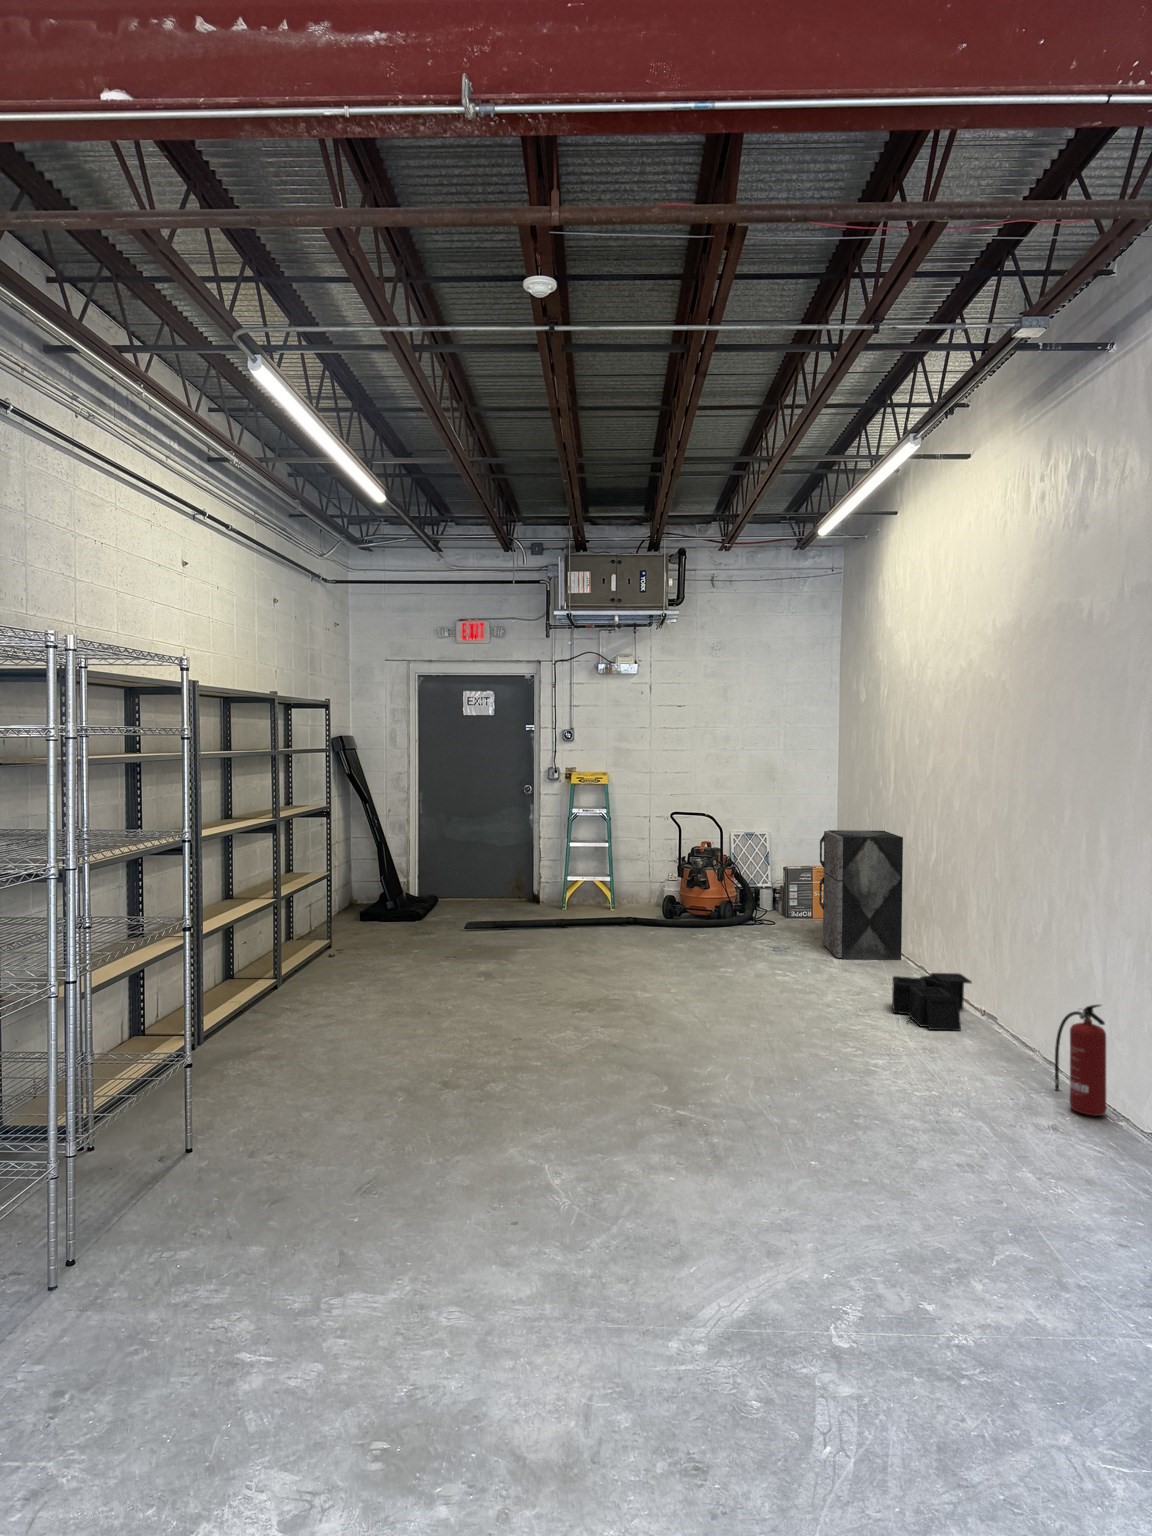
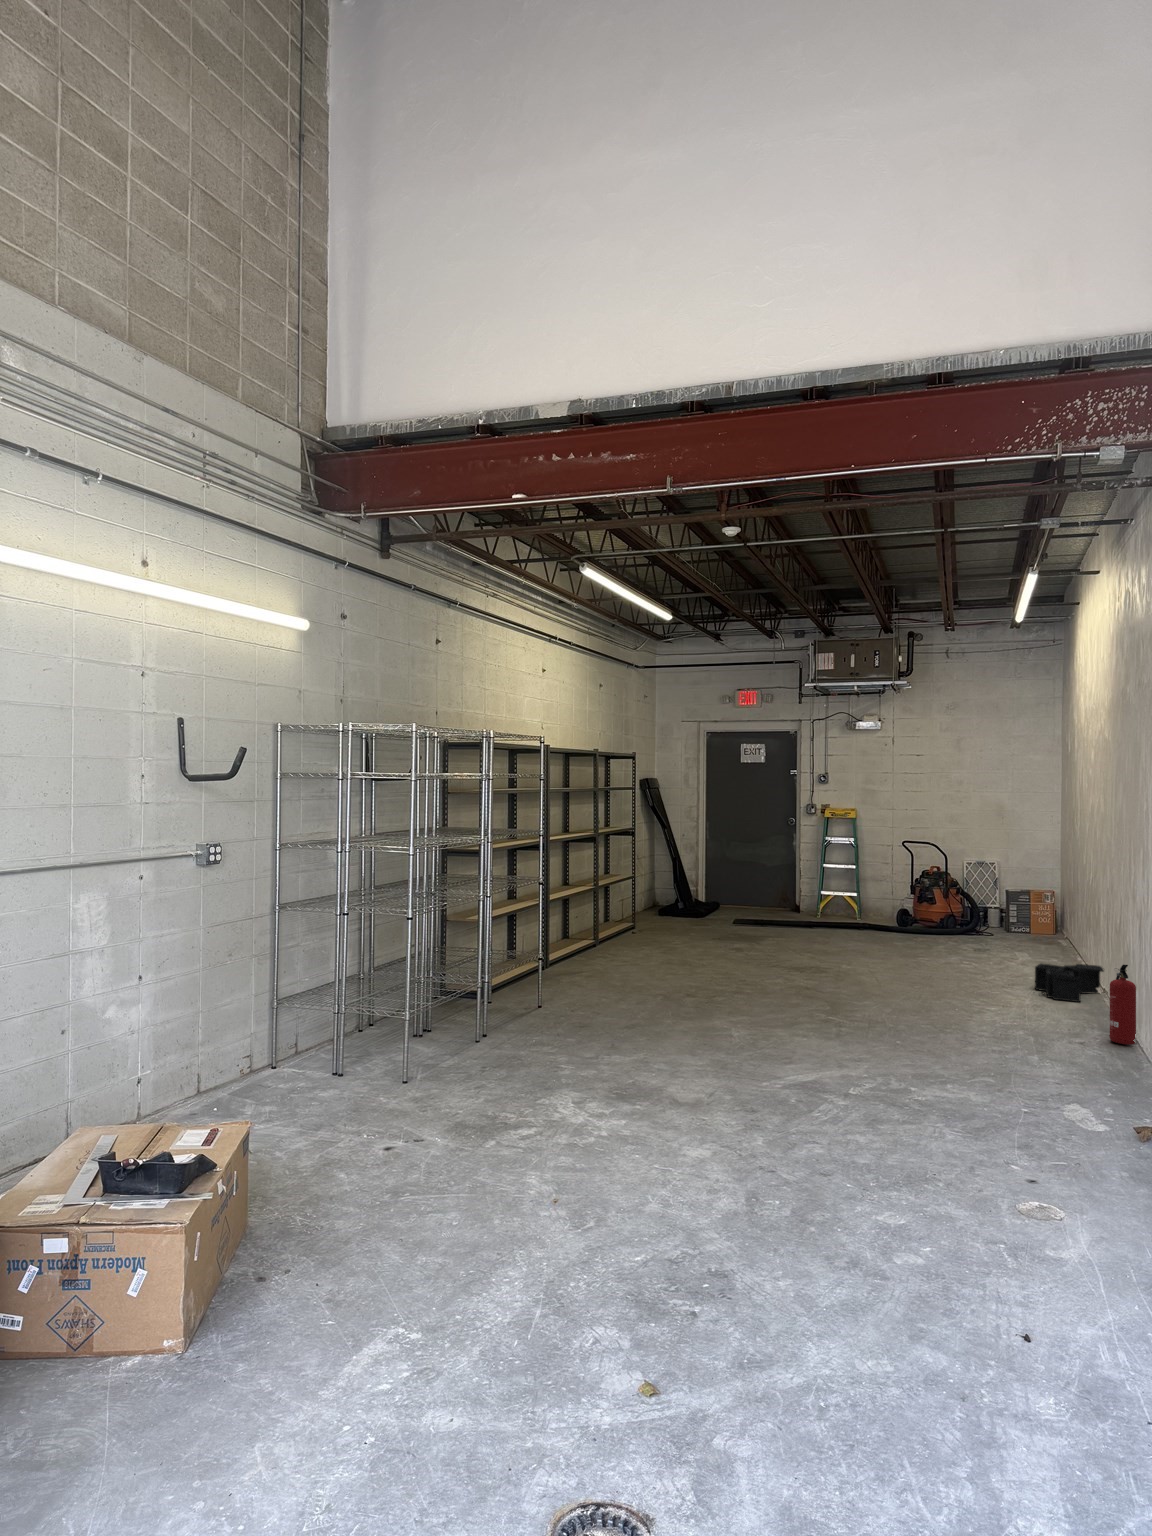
storage cabinet: present [819,830,903,960] -> none [1019,856,1086,965]

